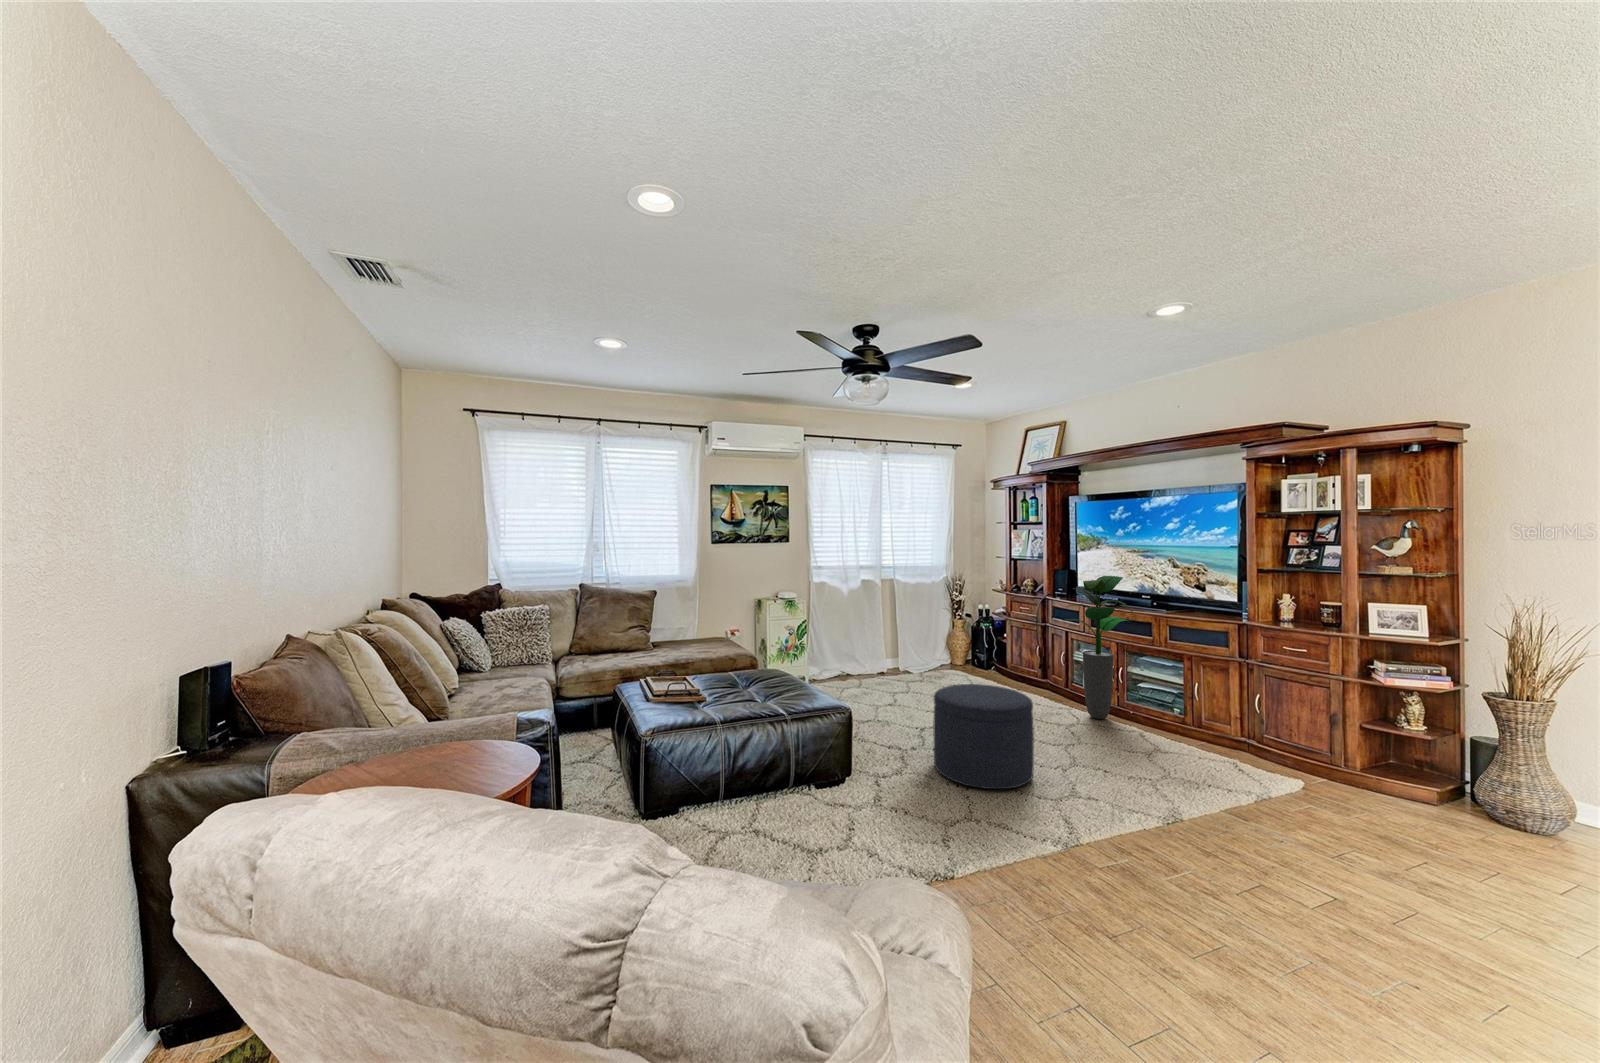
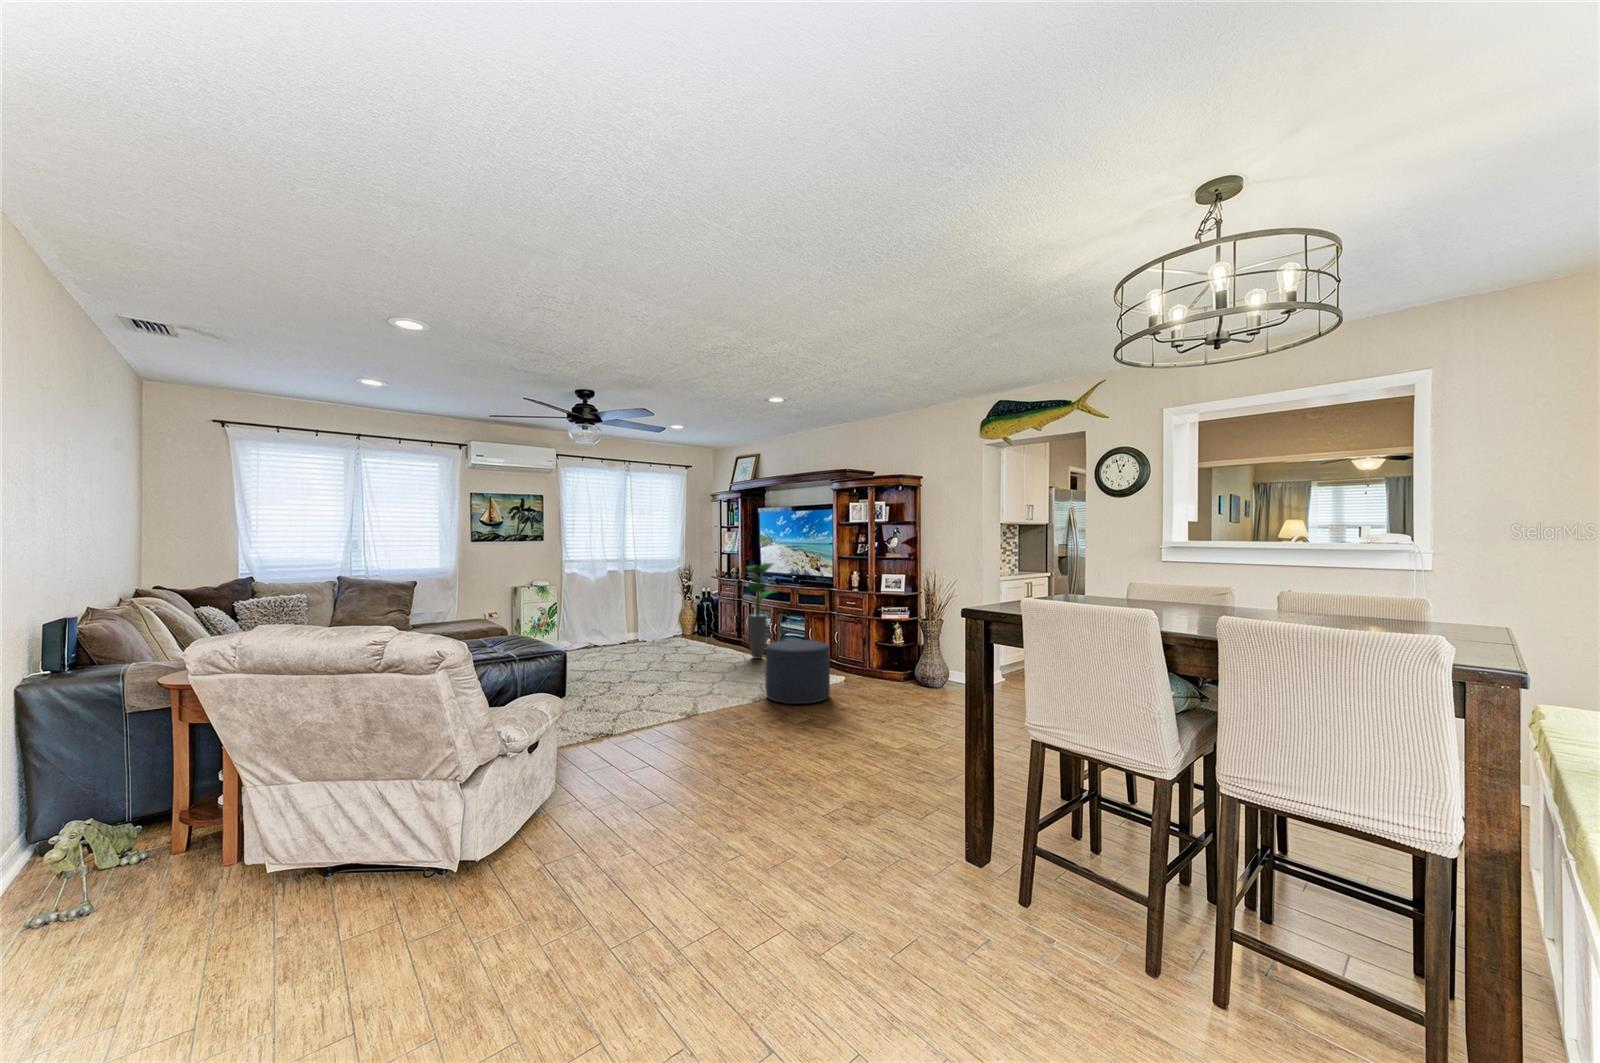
ottoman: present [933,684,1034,789] -> present [765,640,830,704]

